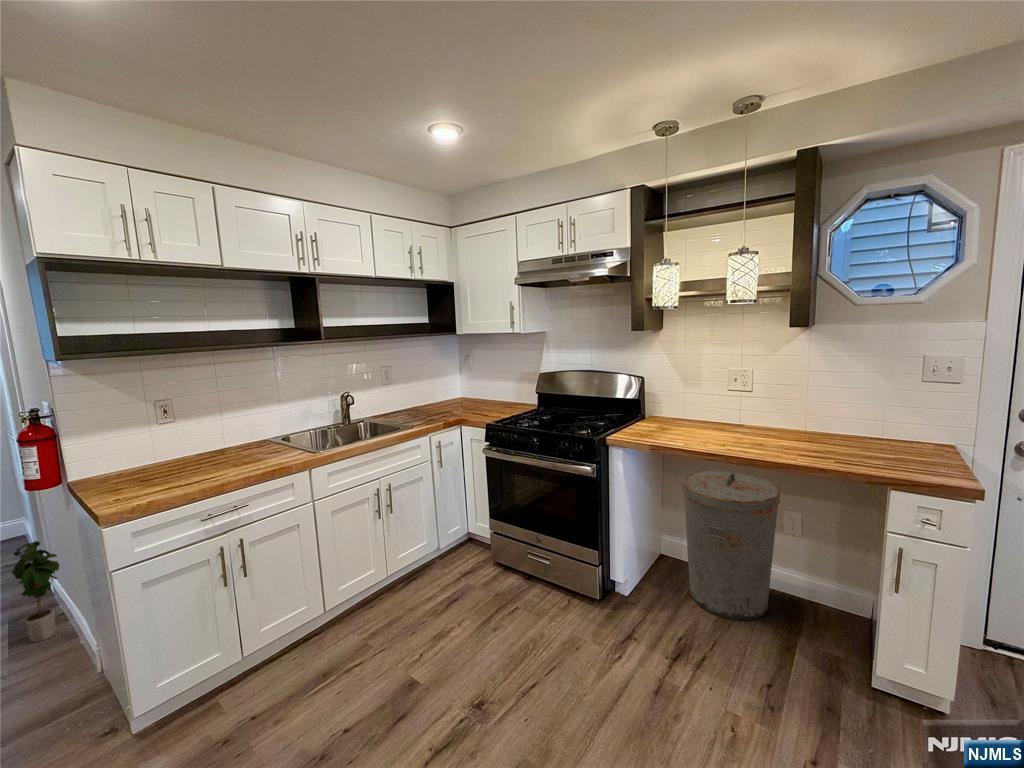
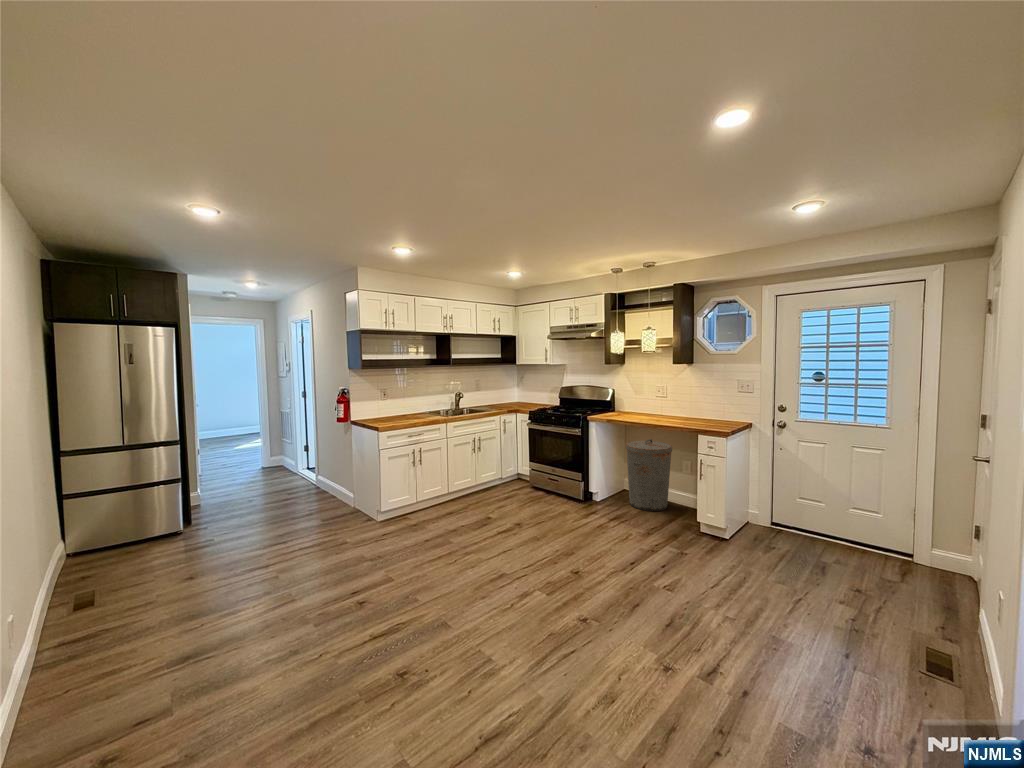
potted plant: present [12,541,59,642] -> none [311,452,334,497]

